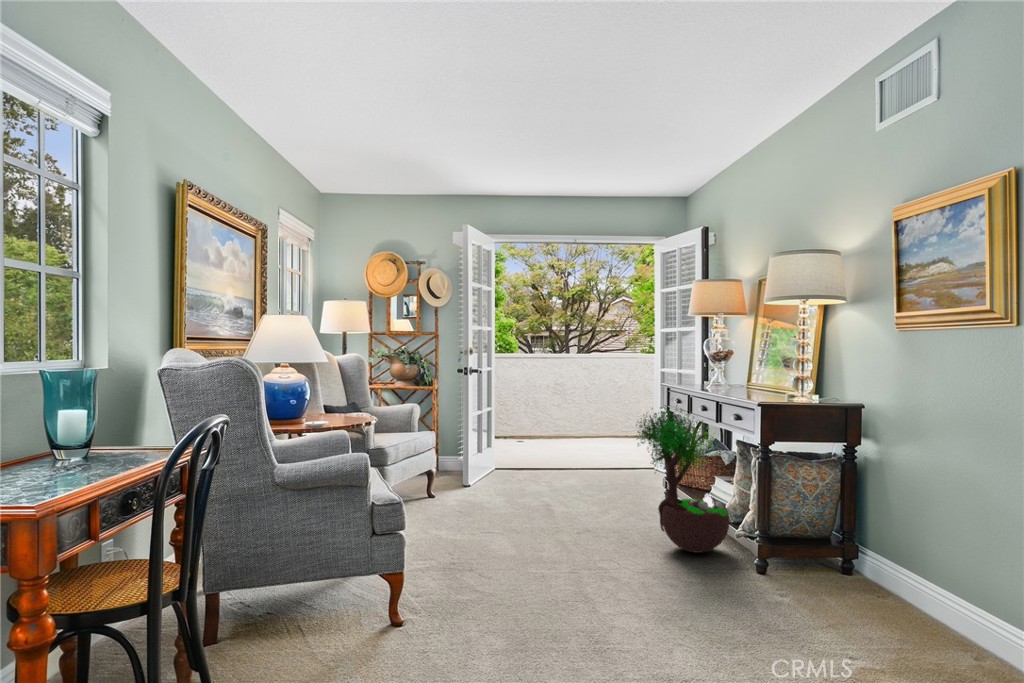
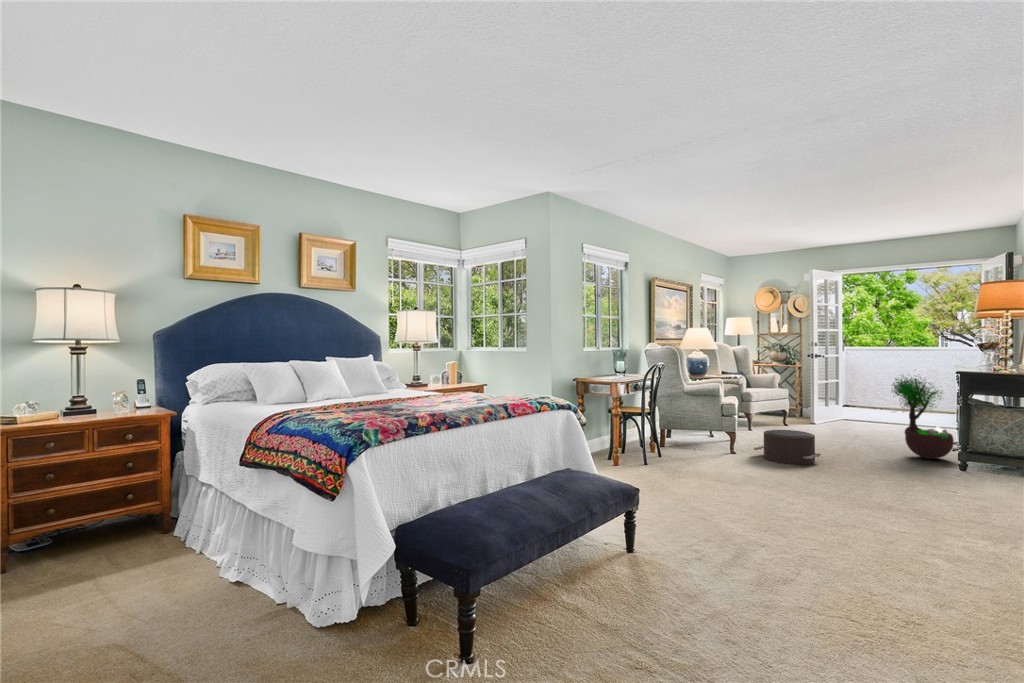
pouf: none [448,544,585,642] -> present [754,430,821,464]

